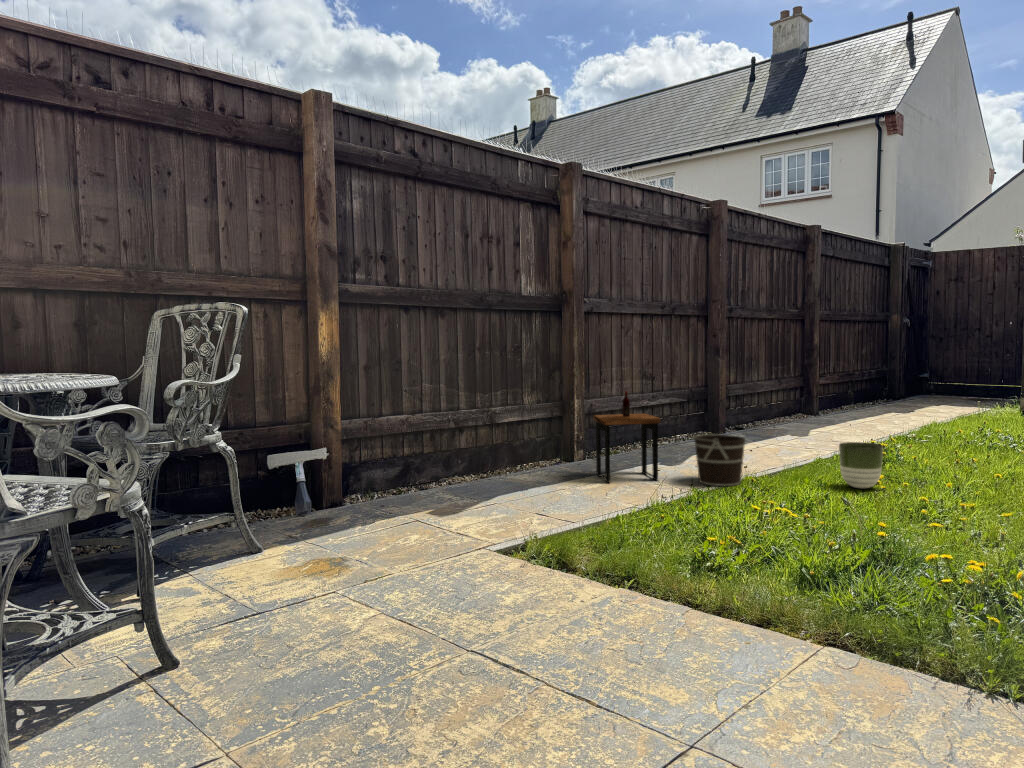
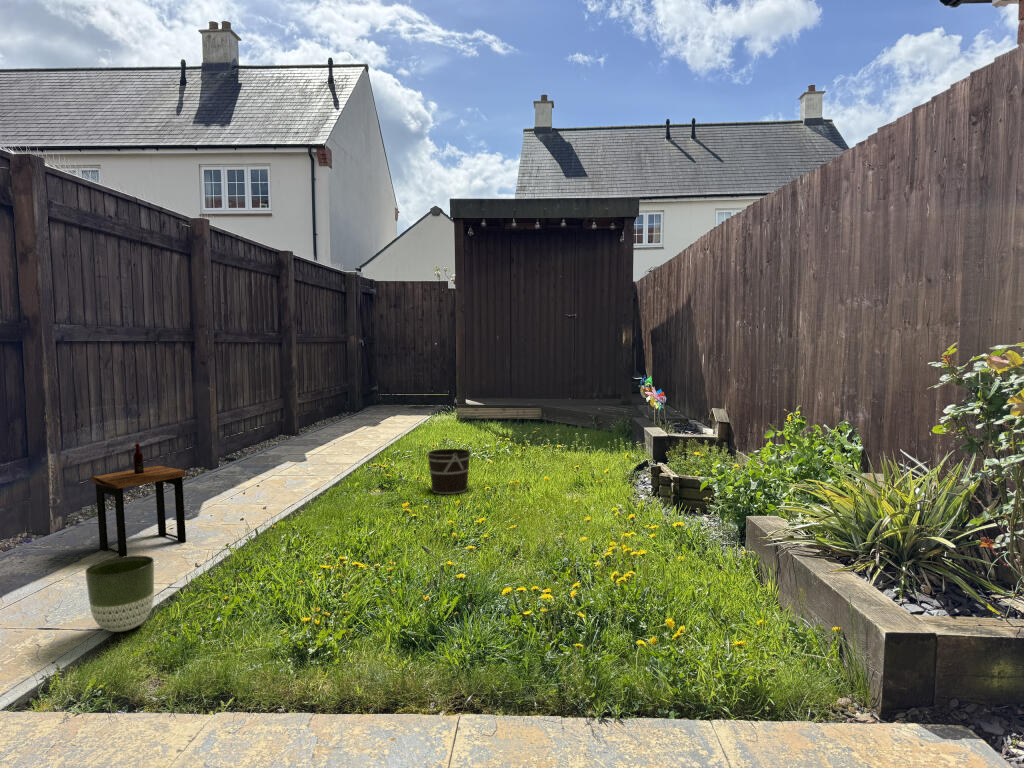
bucket: present [694,434,745,486] -> present [427,449,470,494]
planter: present [839,442,883,489] -> present [86,555,154,632]

